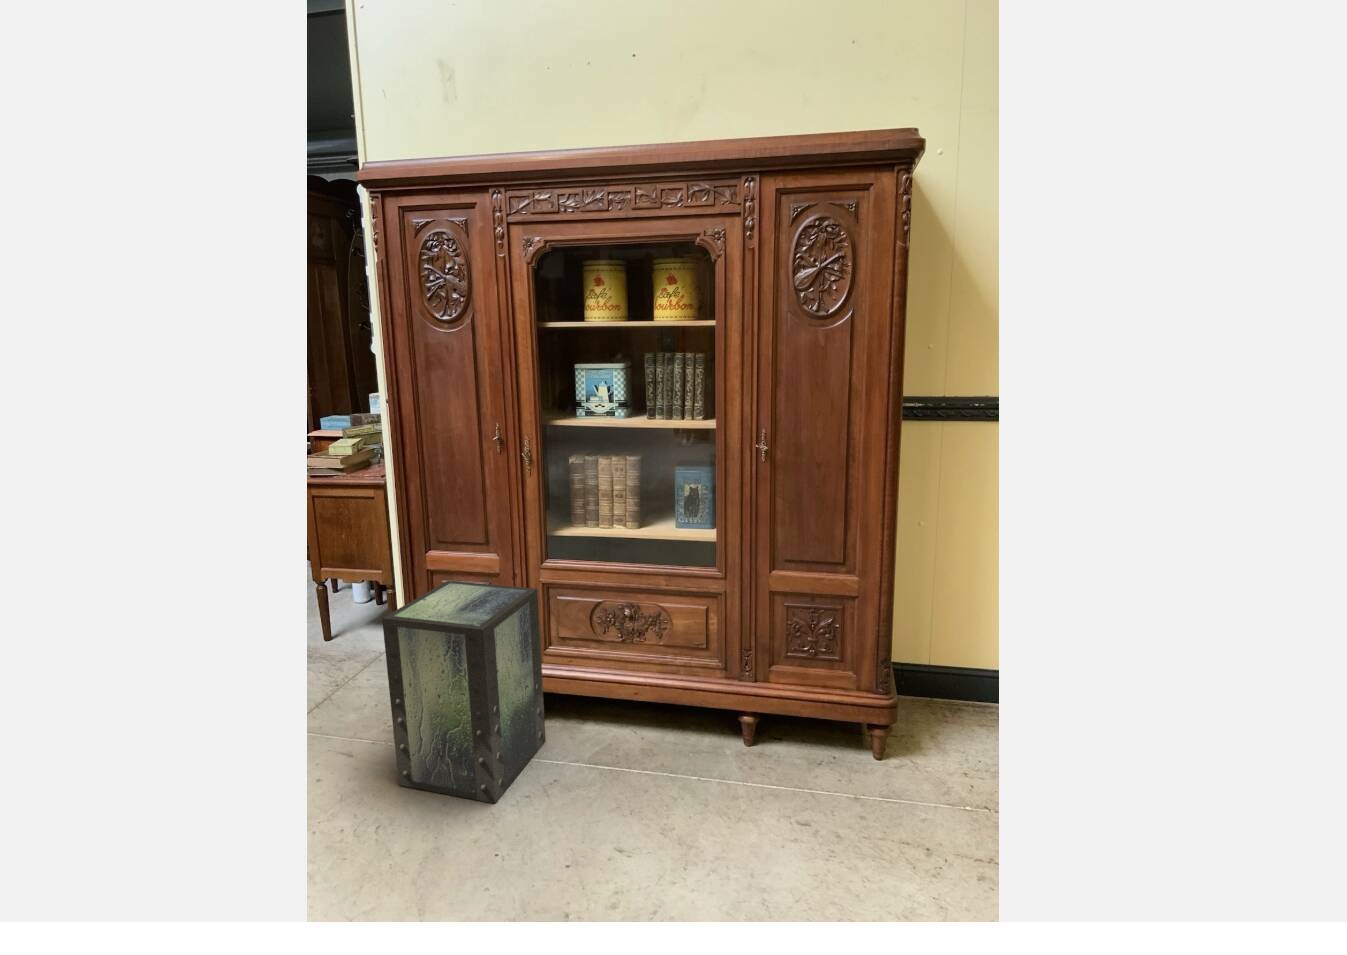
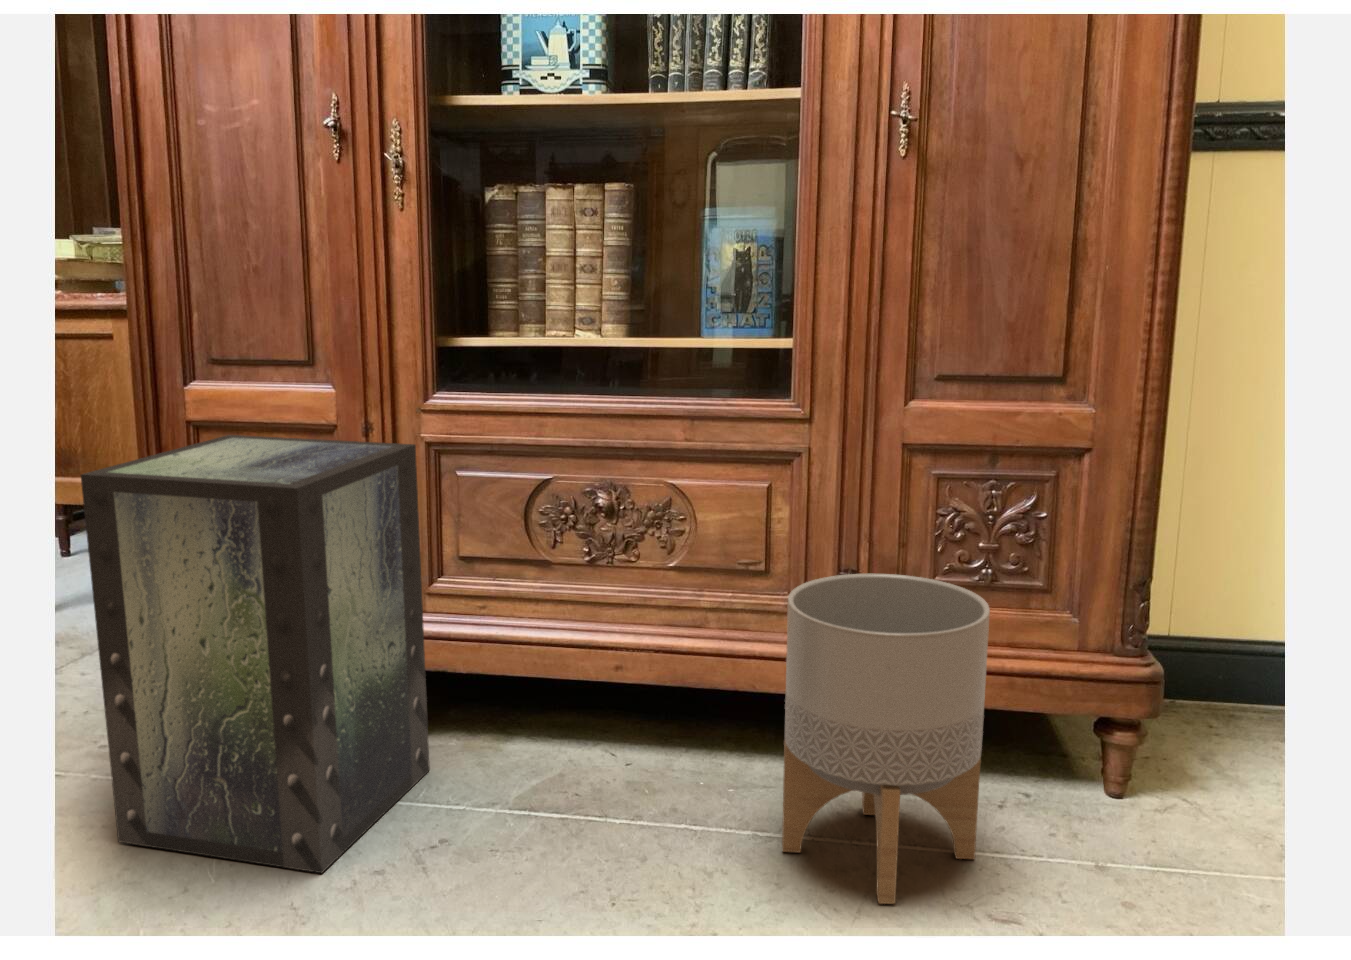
planter: none [713,654,807,821] -> present [782,574,990,904]

